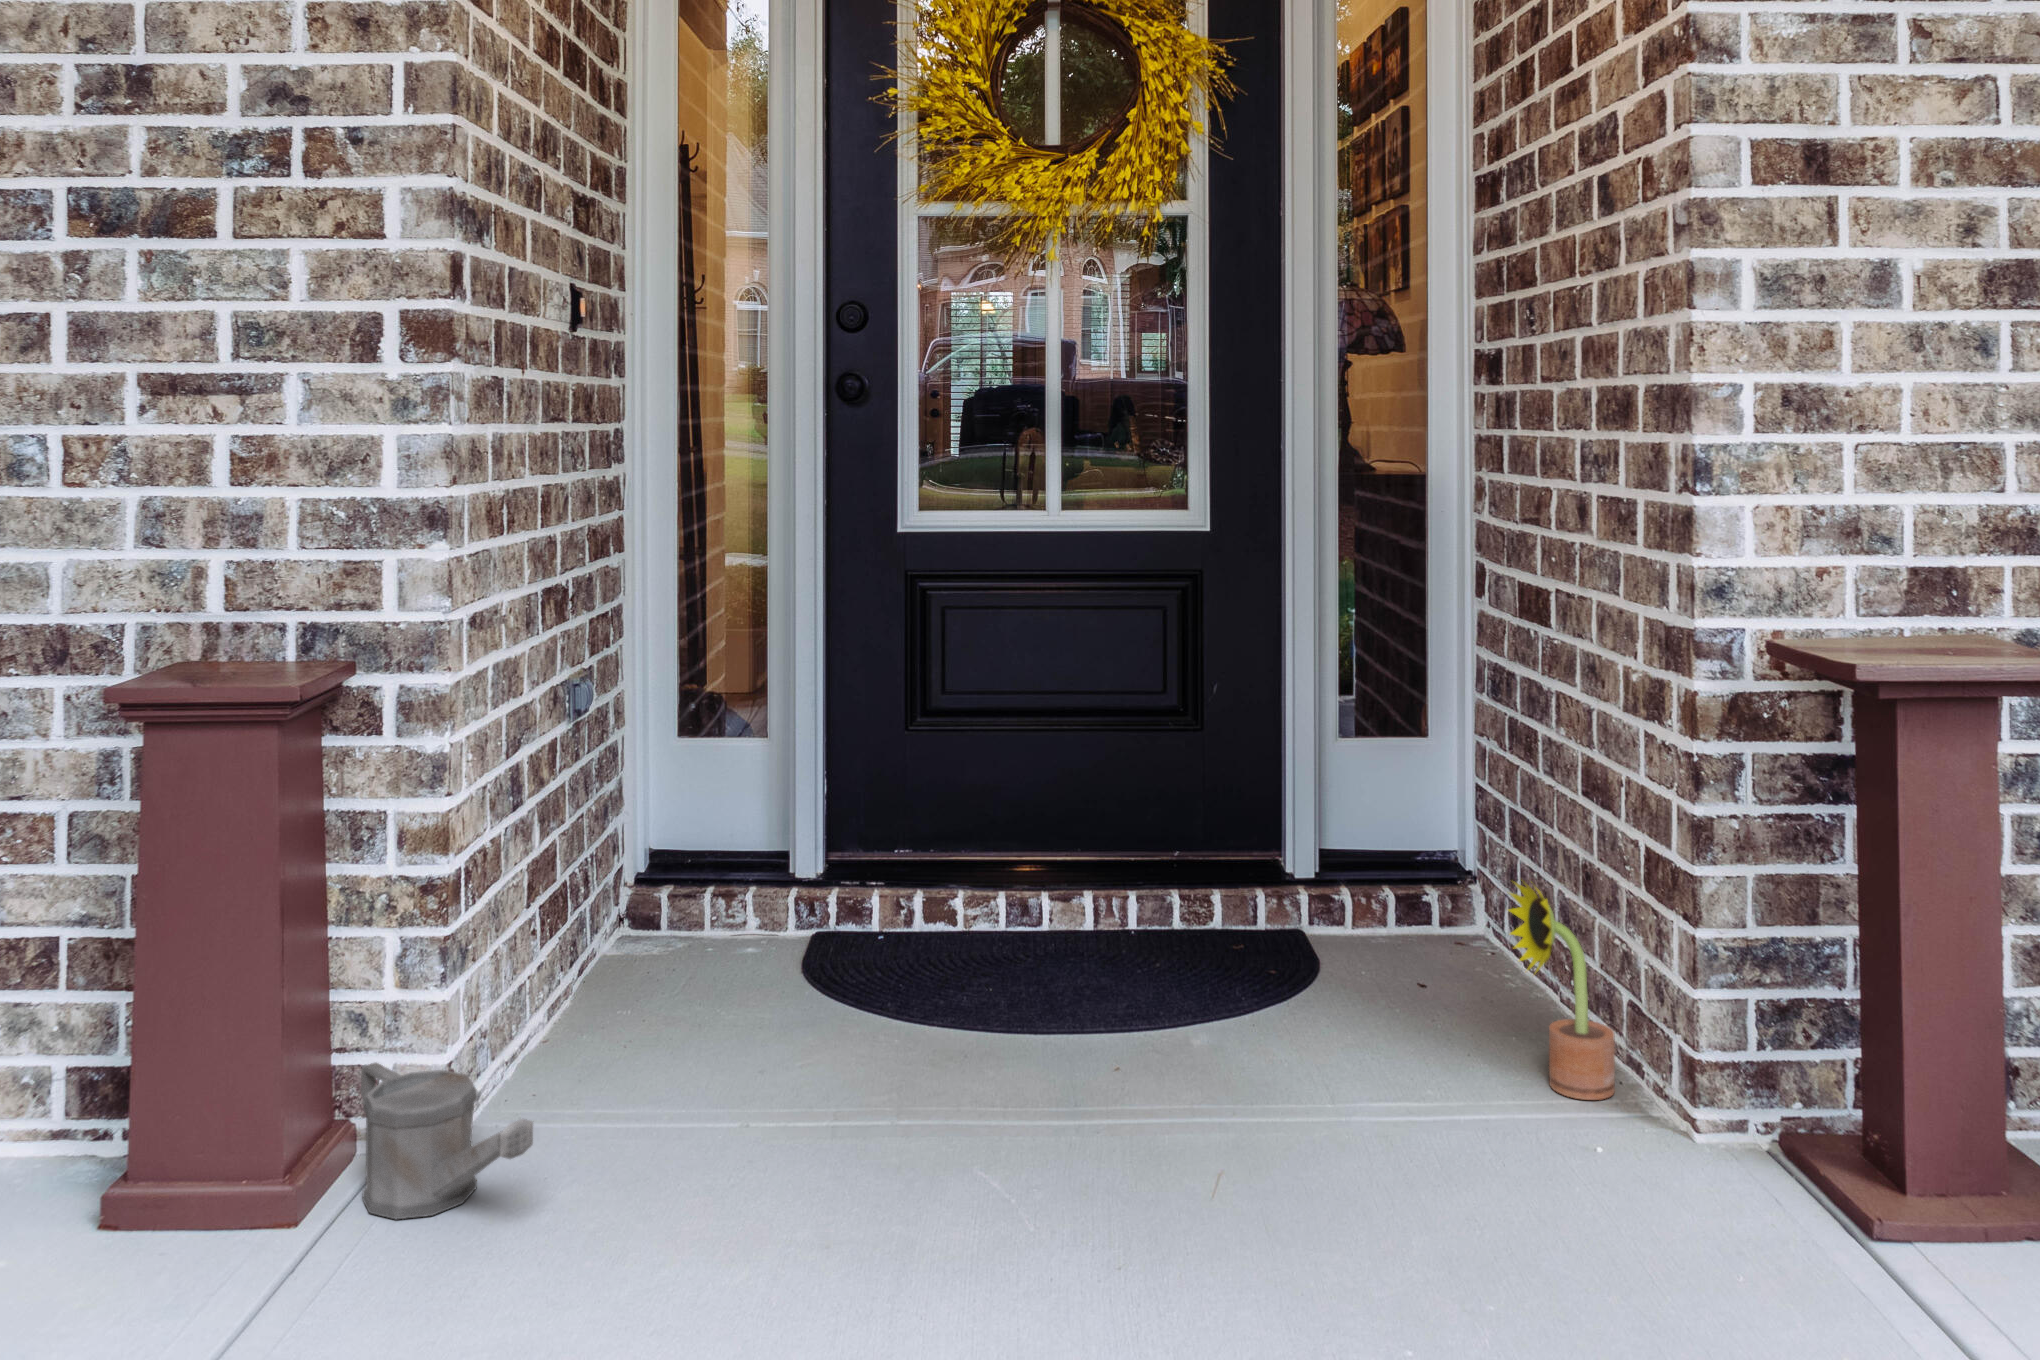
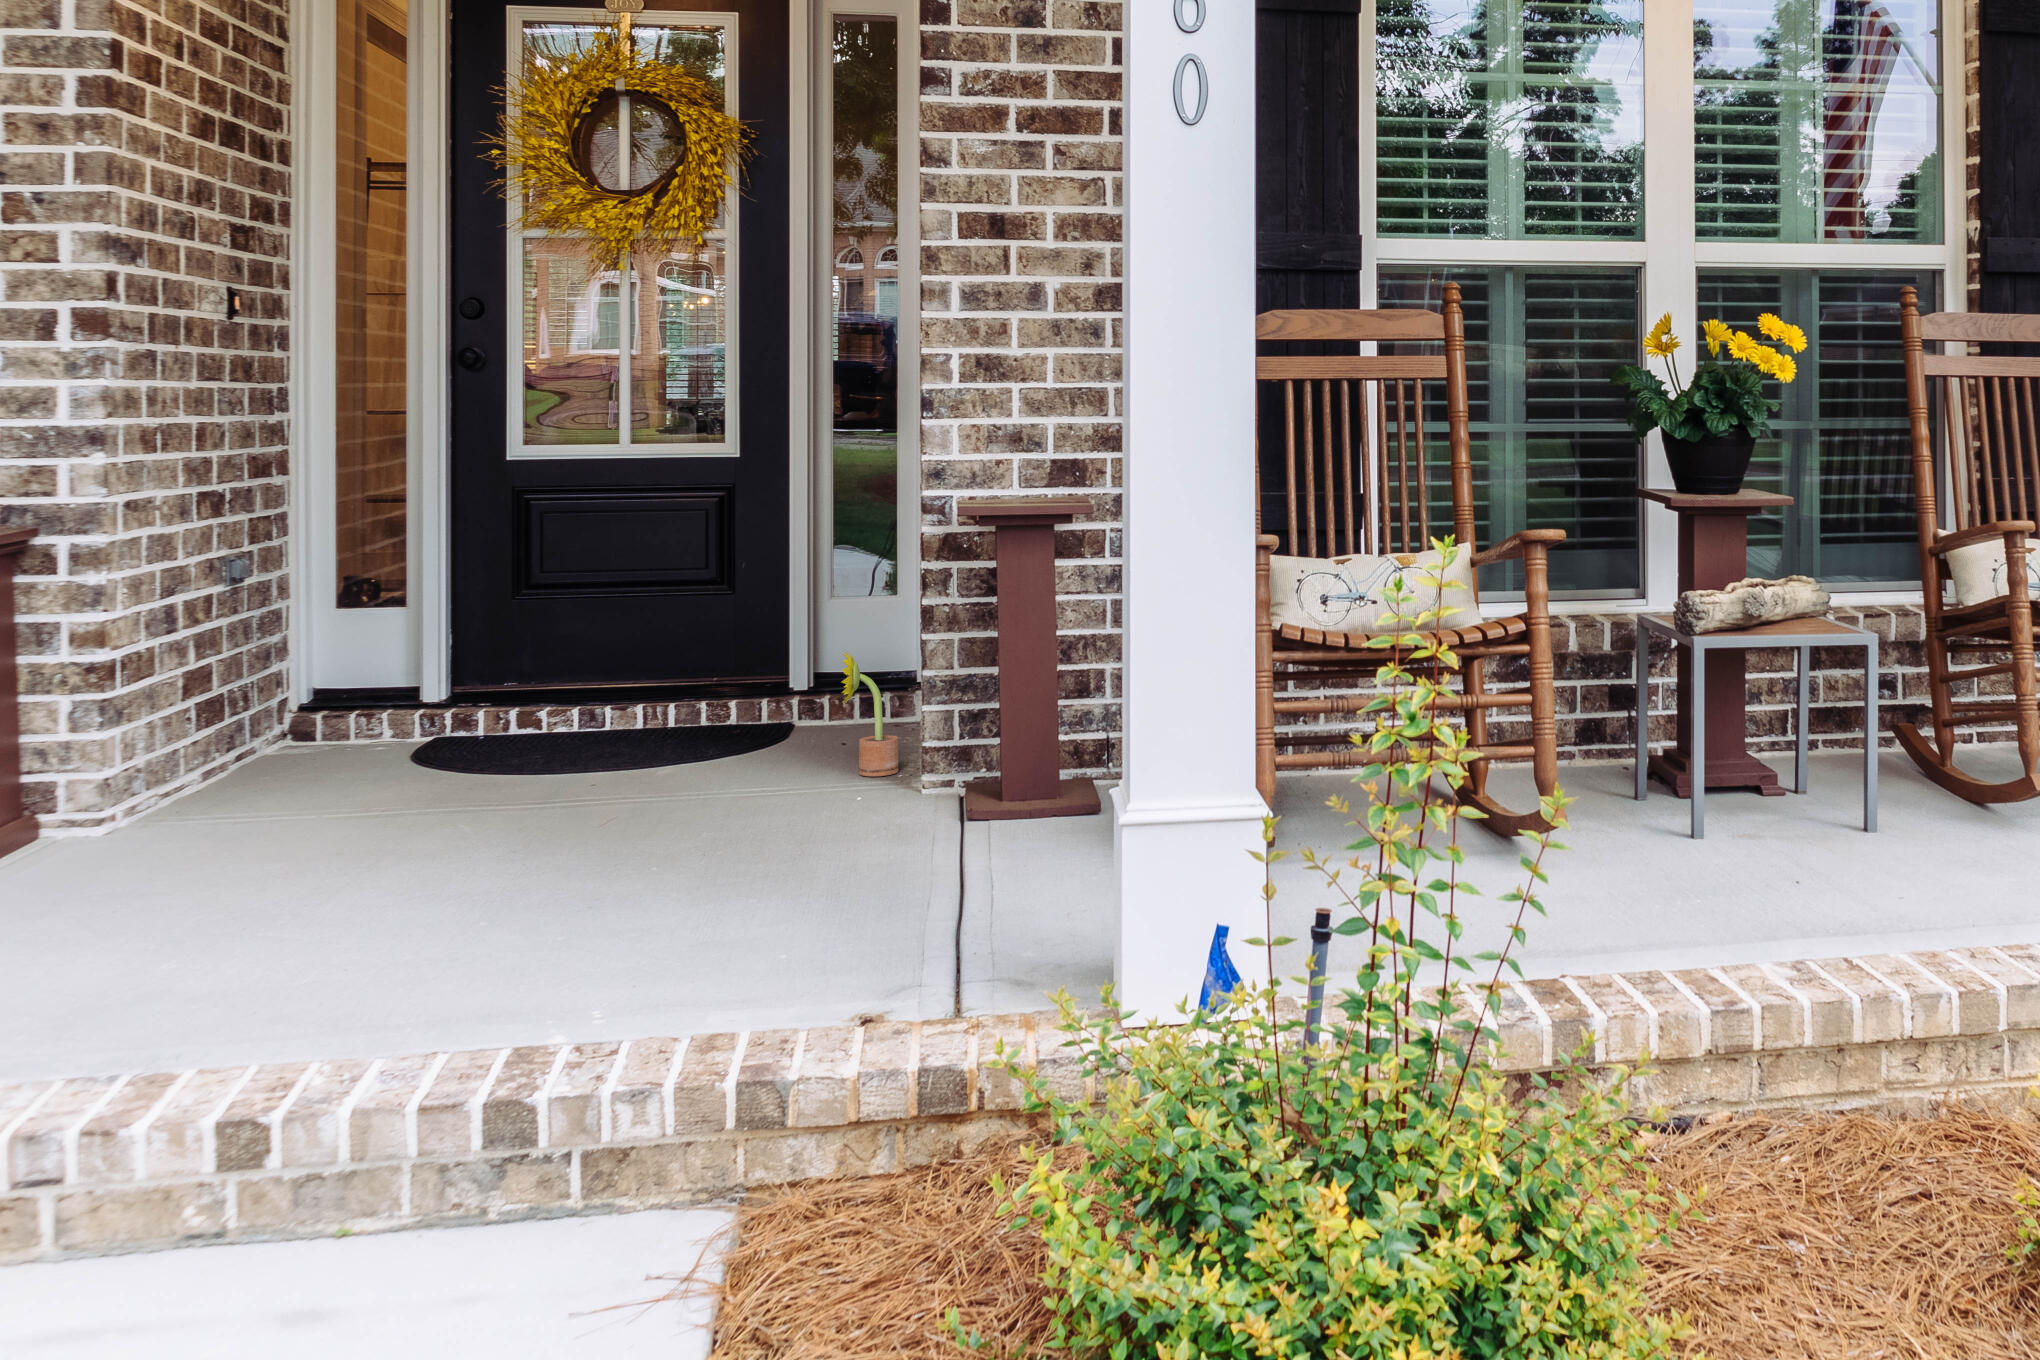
watering can: present [361,1063,533,1219] -> none [41,773,149,850]

